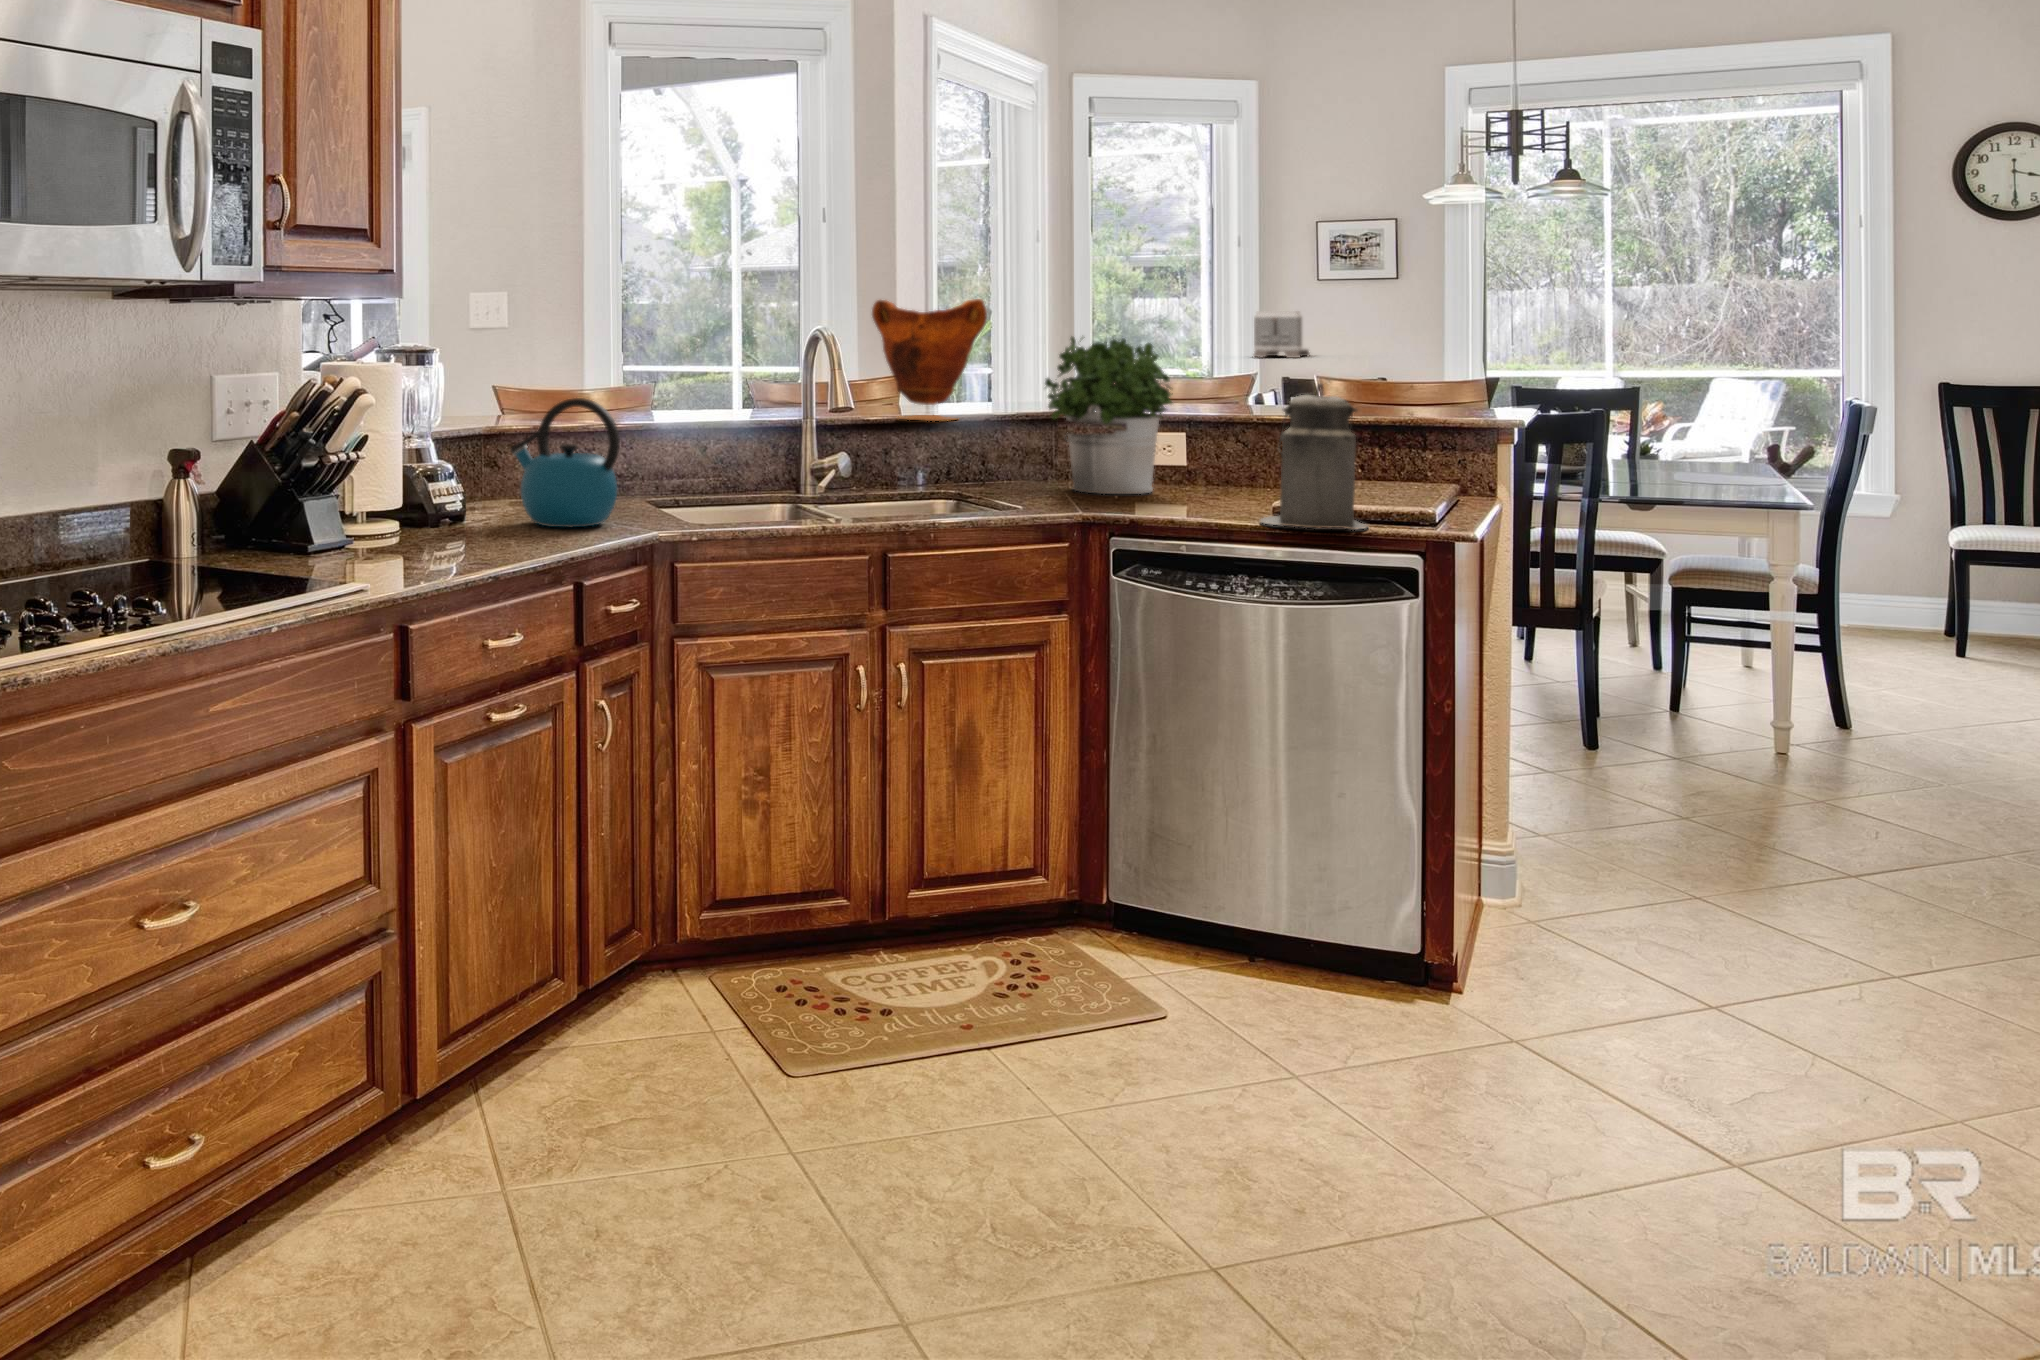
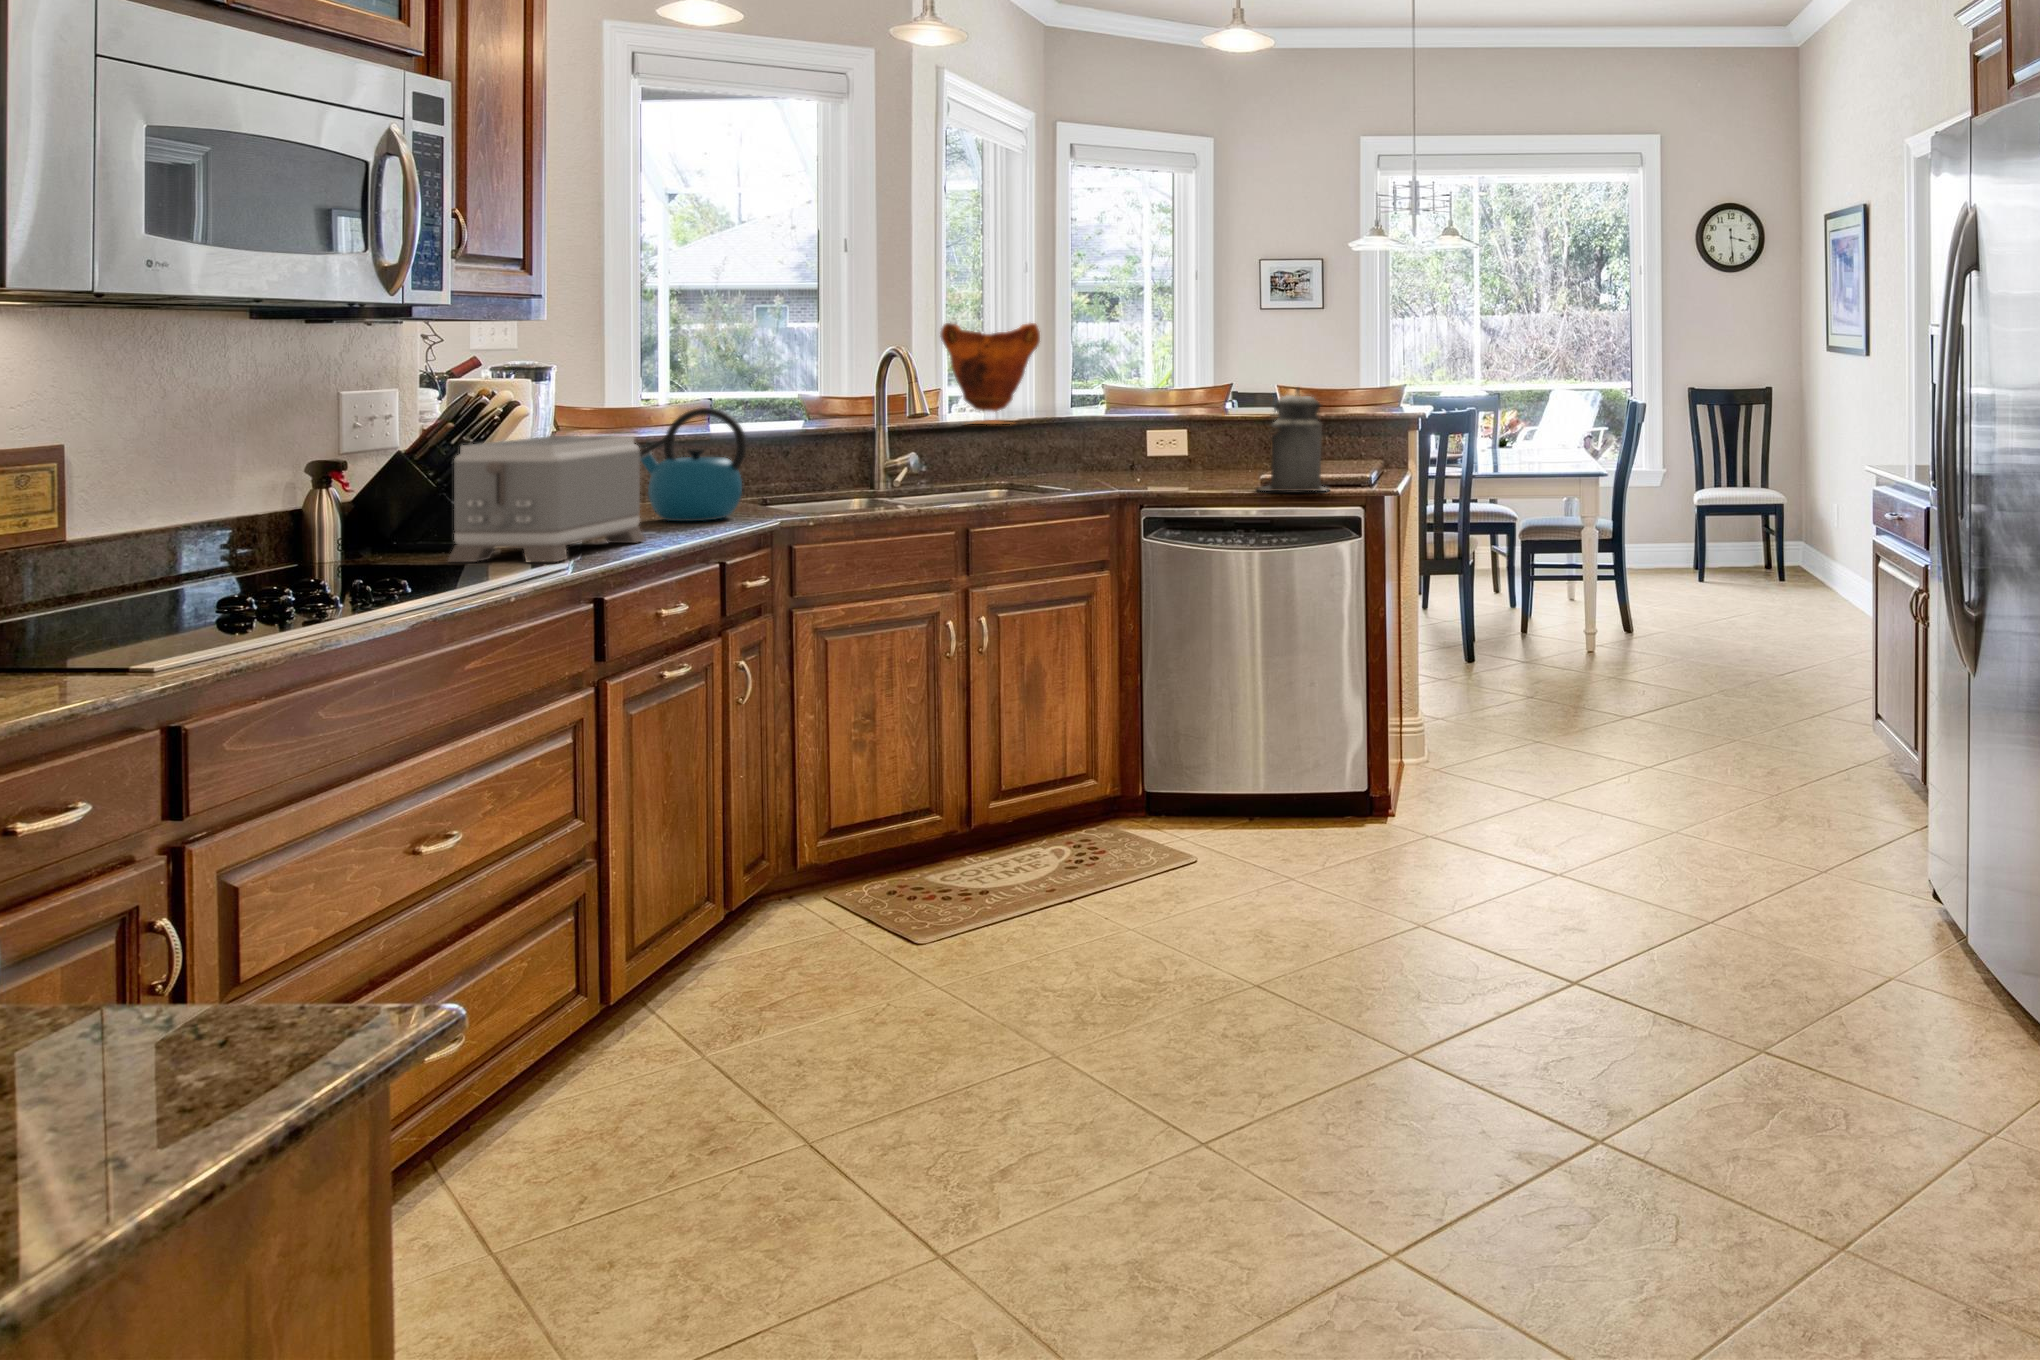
toaster: present [1254,311,1310,358] -> present [448,436,645,562]
potted plant: present [1045,336,1172,494] -> none [1085,353,1188,478]

